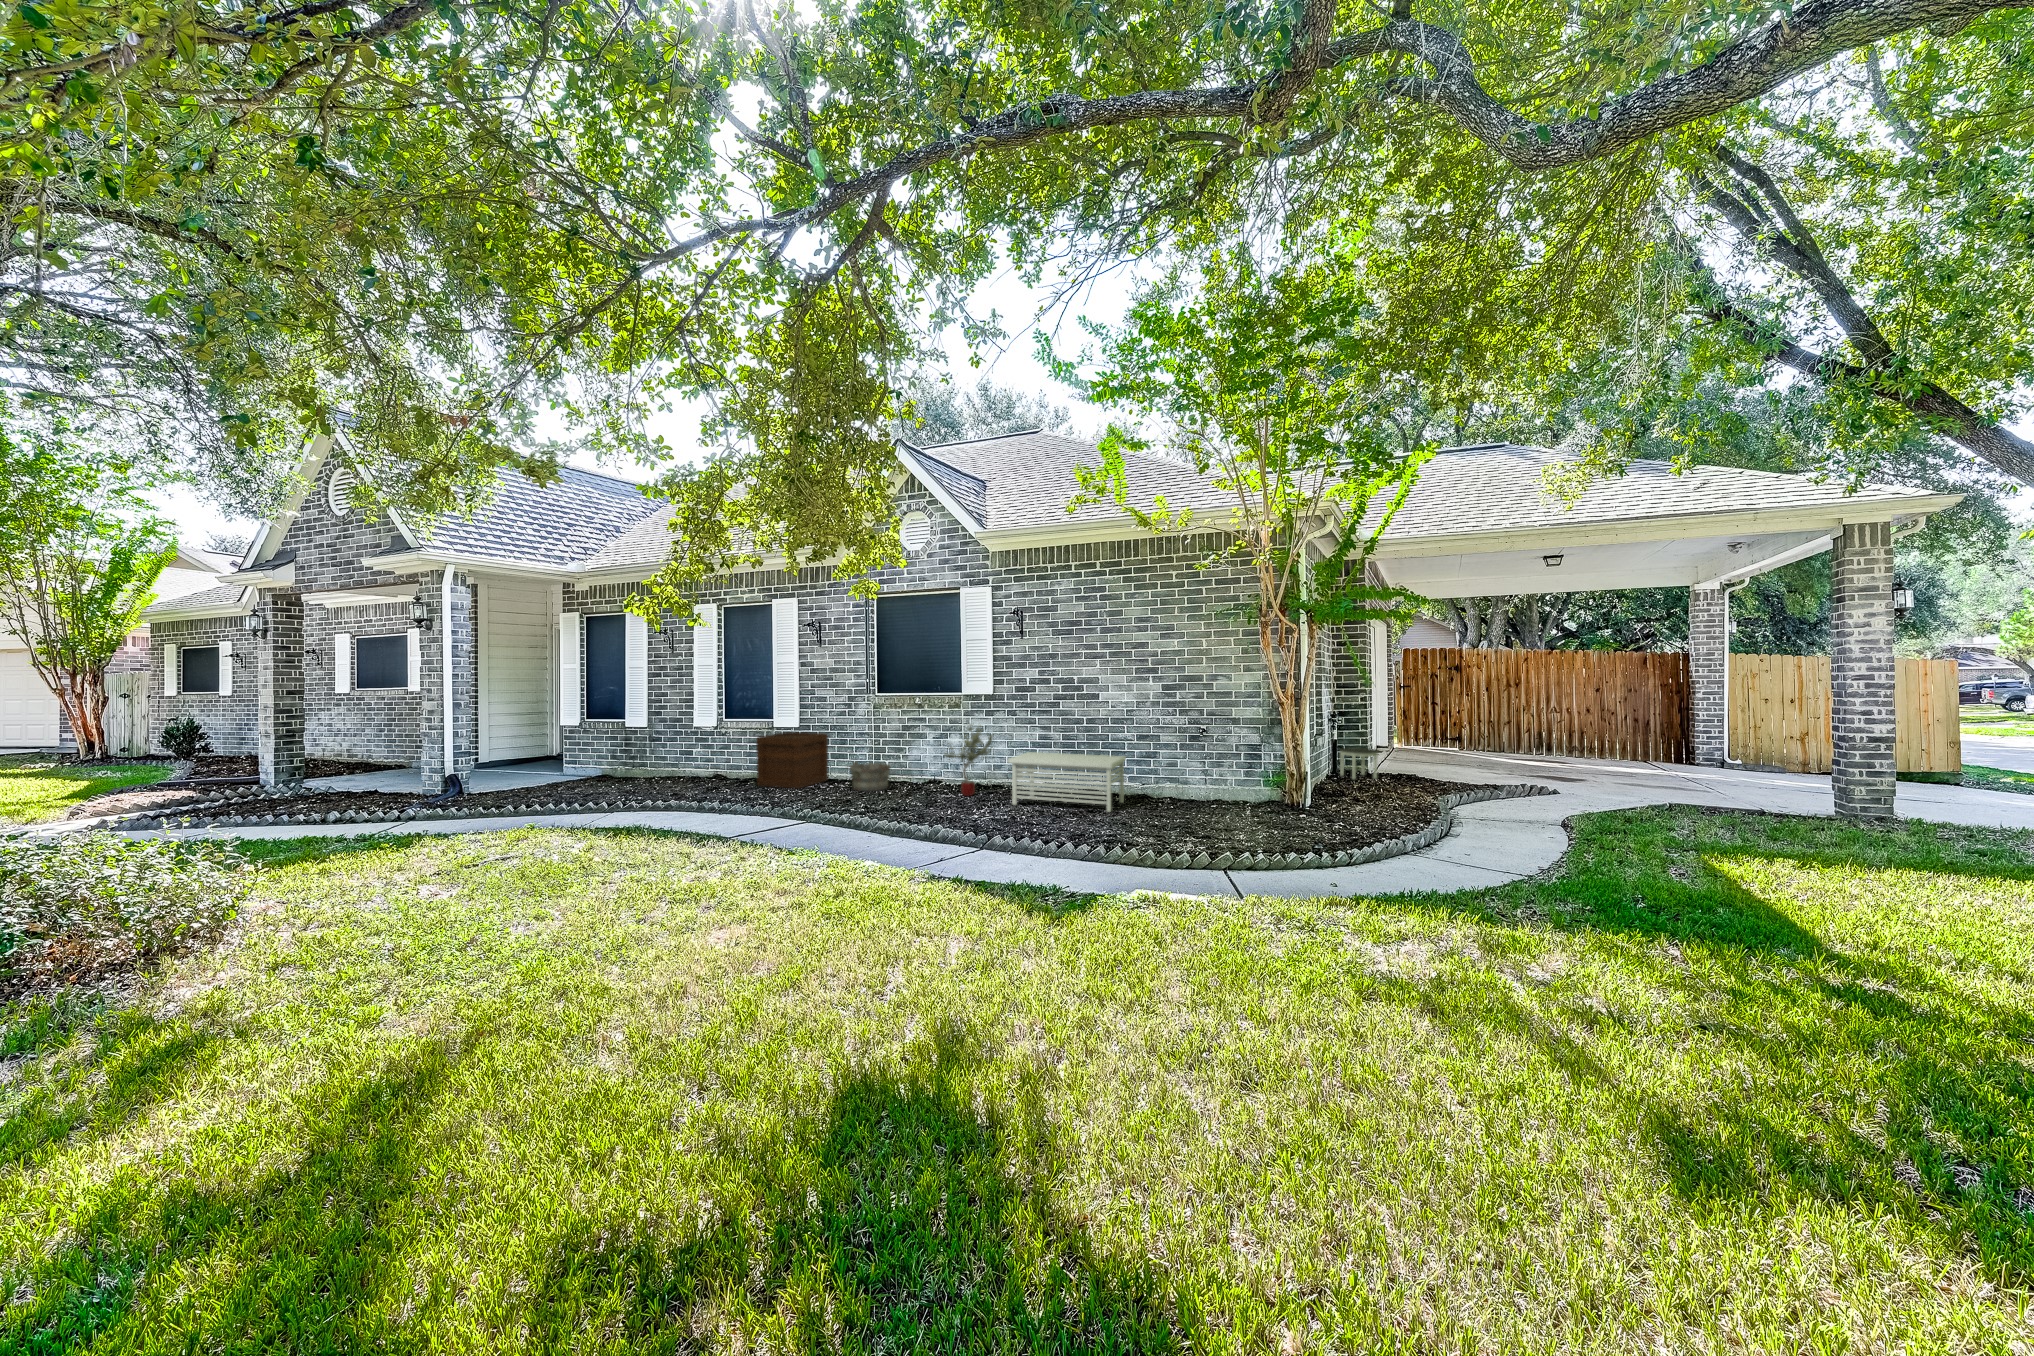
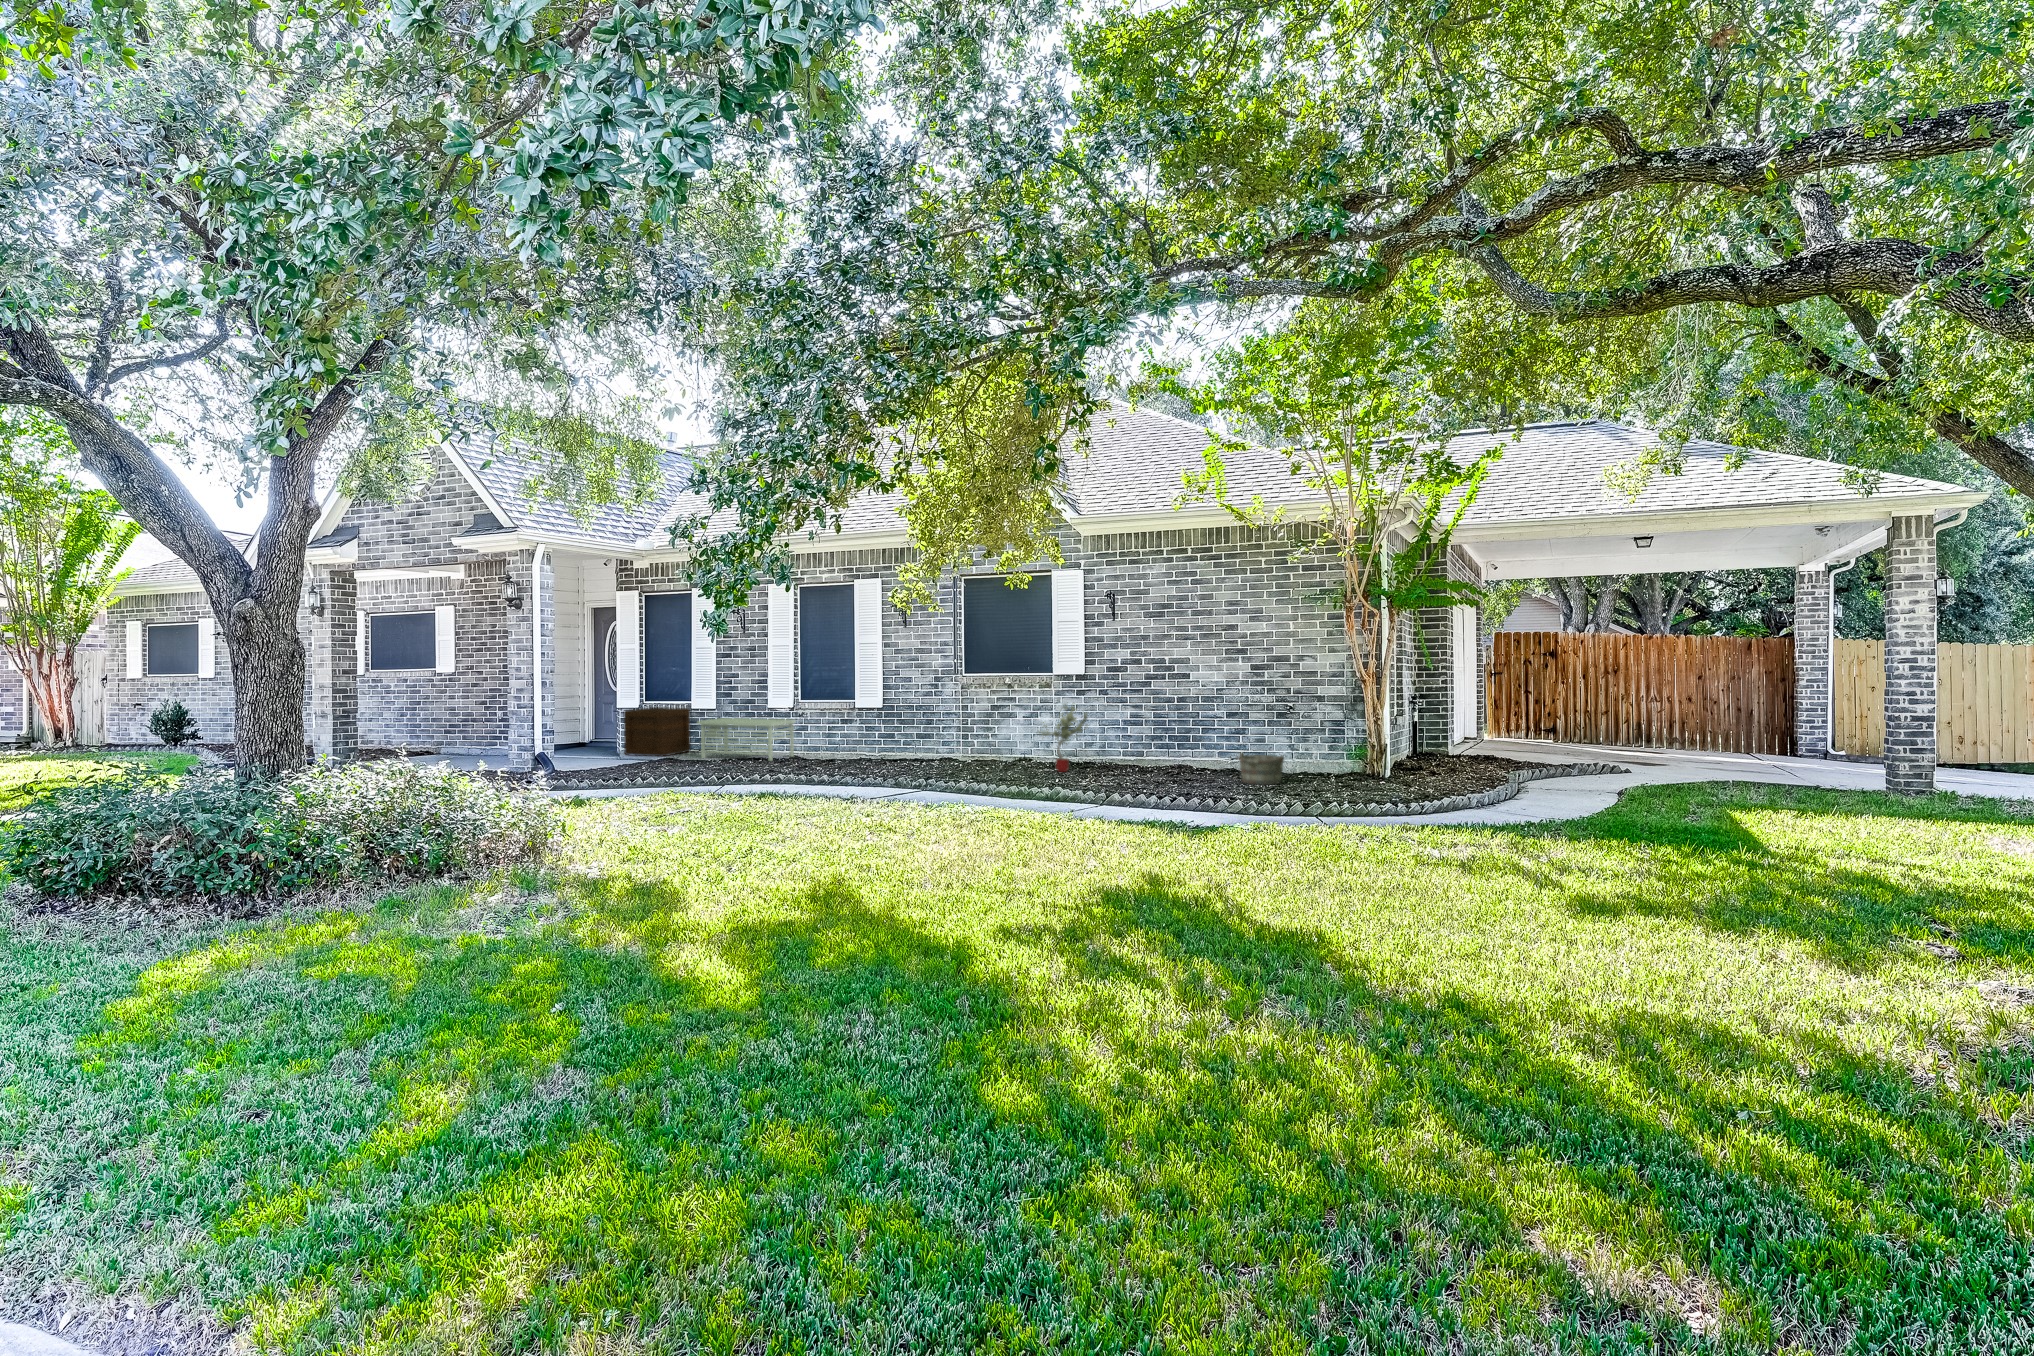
wooden crate: present [756,732,828,789] -> present [624,707,691,757]
round table: present [1340,748,1378,779] -> none [1422,731,1461,762]
storage bench: present [1008,752,1126,812] -> present [698,718,795,761]
bucket: present [849,762,891,791] -> present [1238,752,1284,785]

